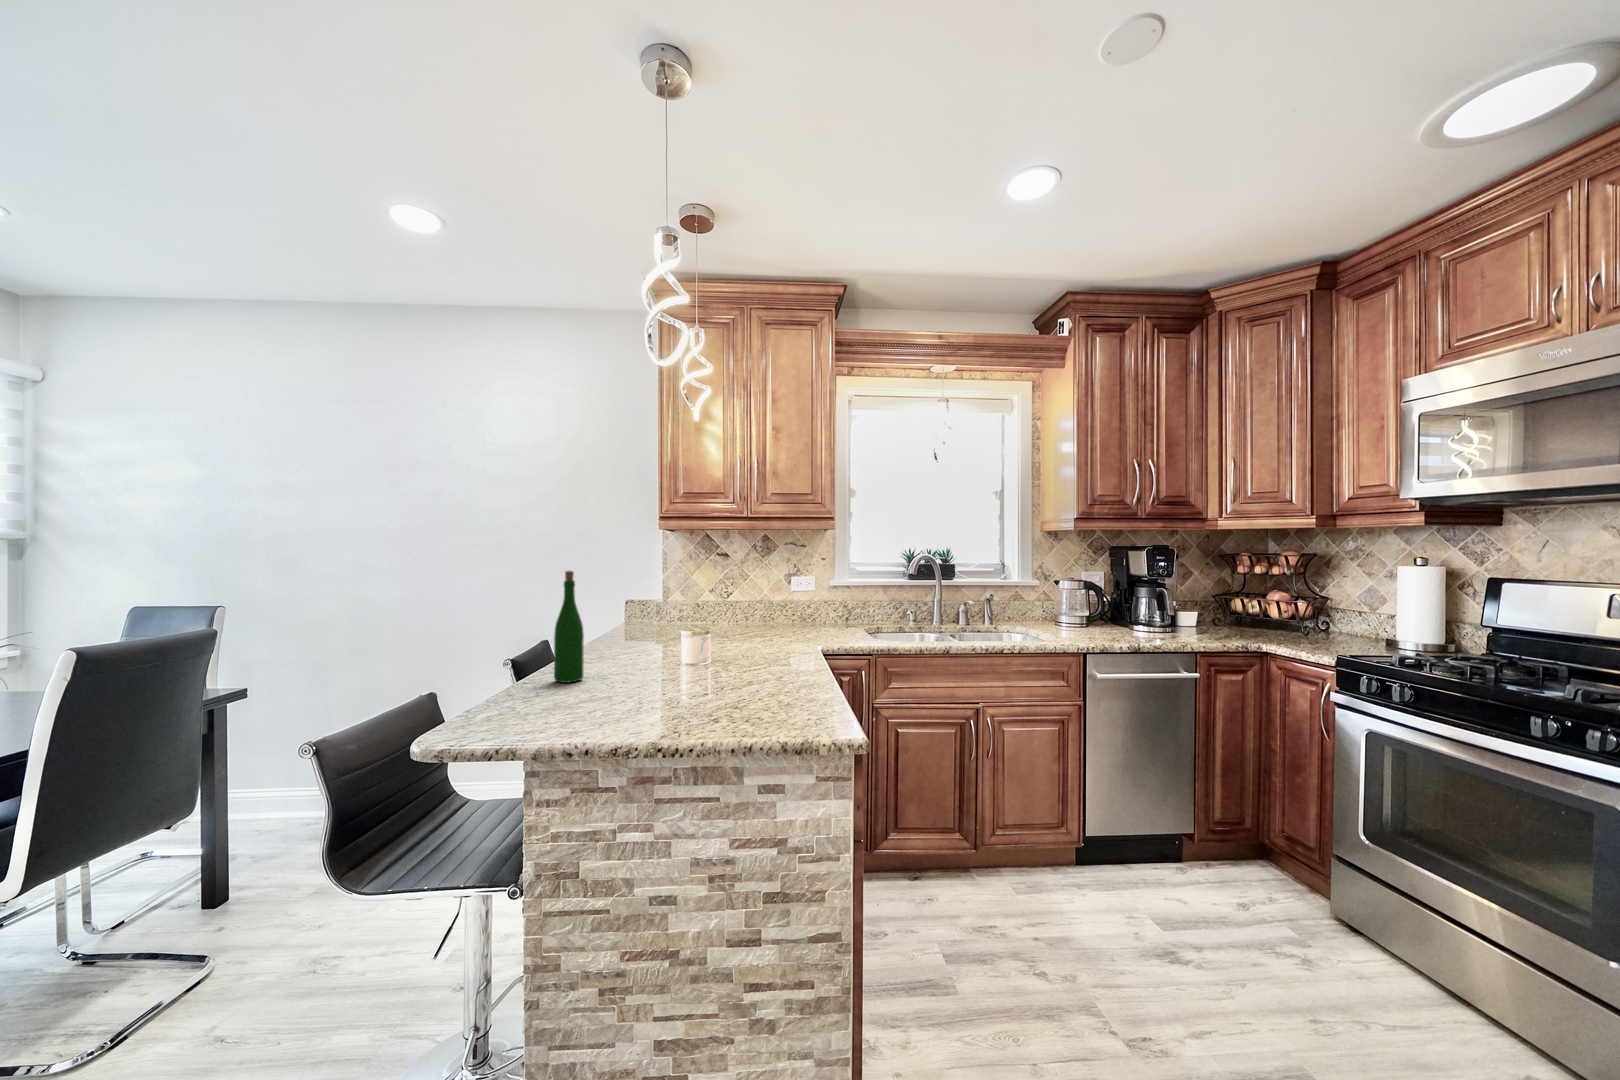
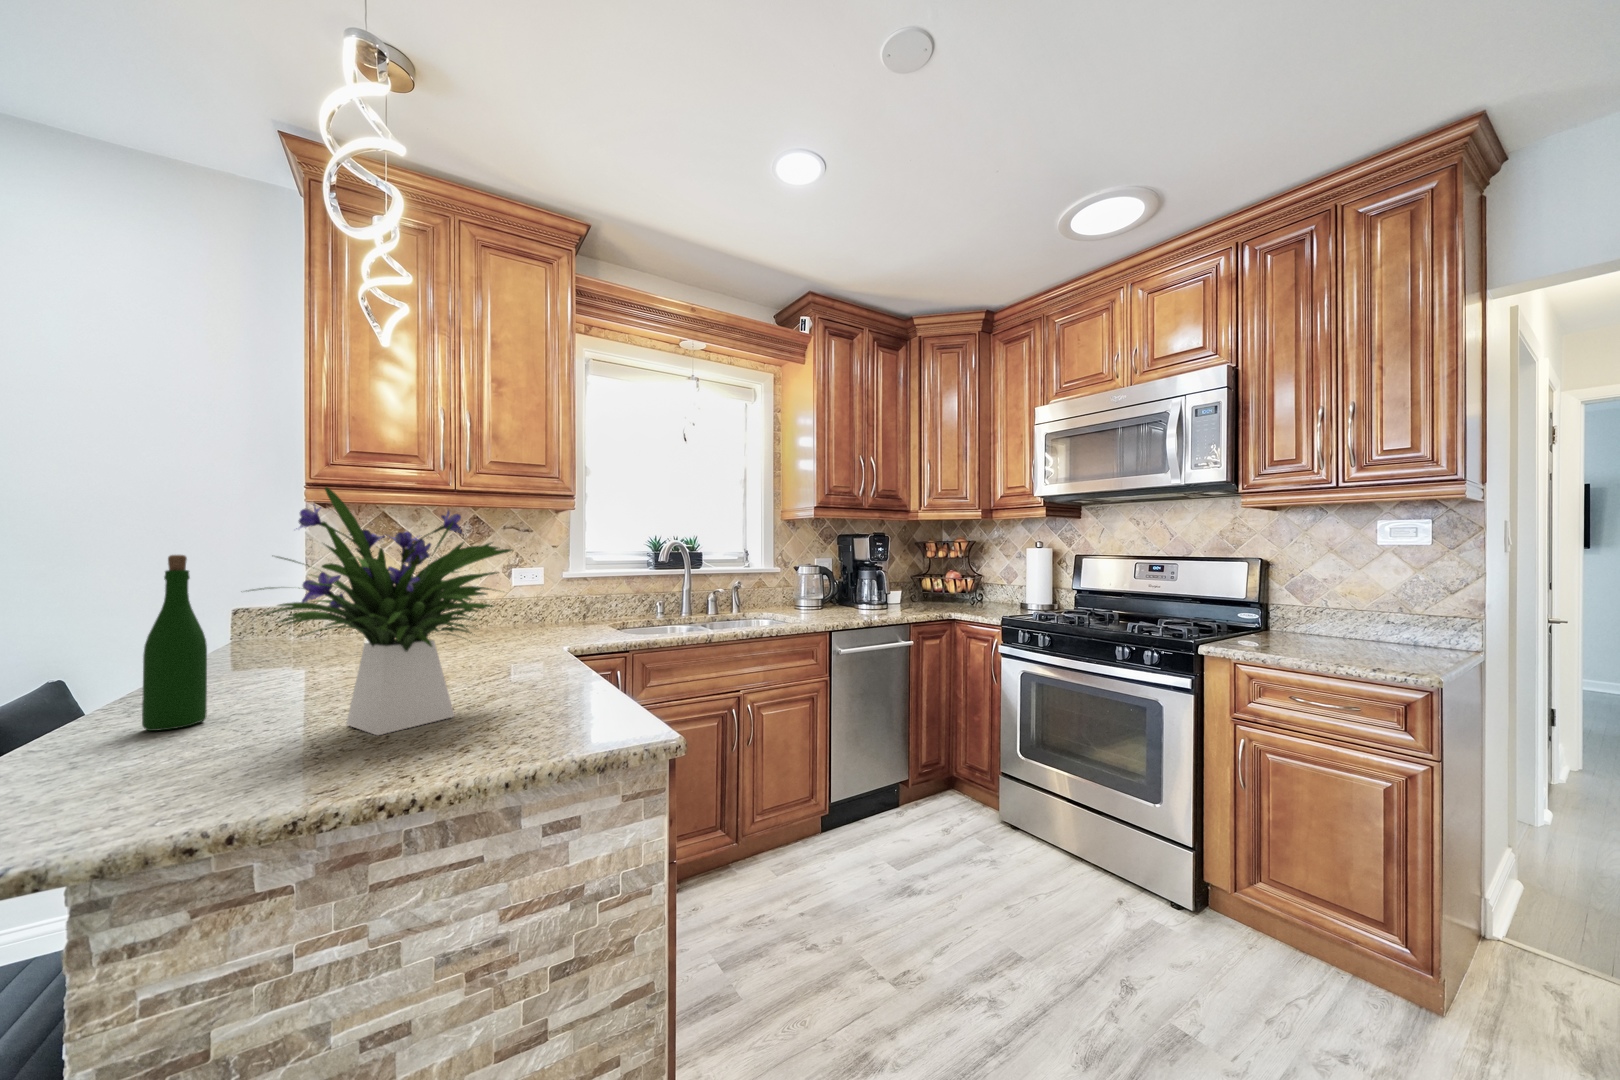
flower arrangement: none [597,530,753,704] -> present [252,487,512,735]

